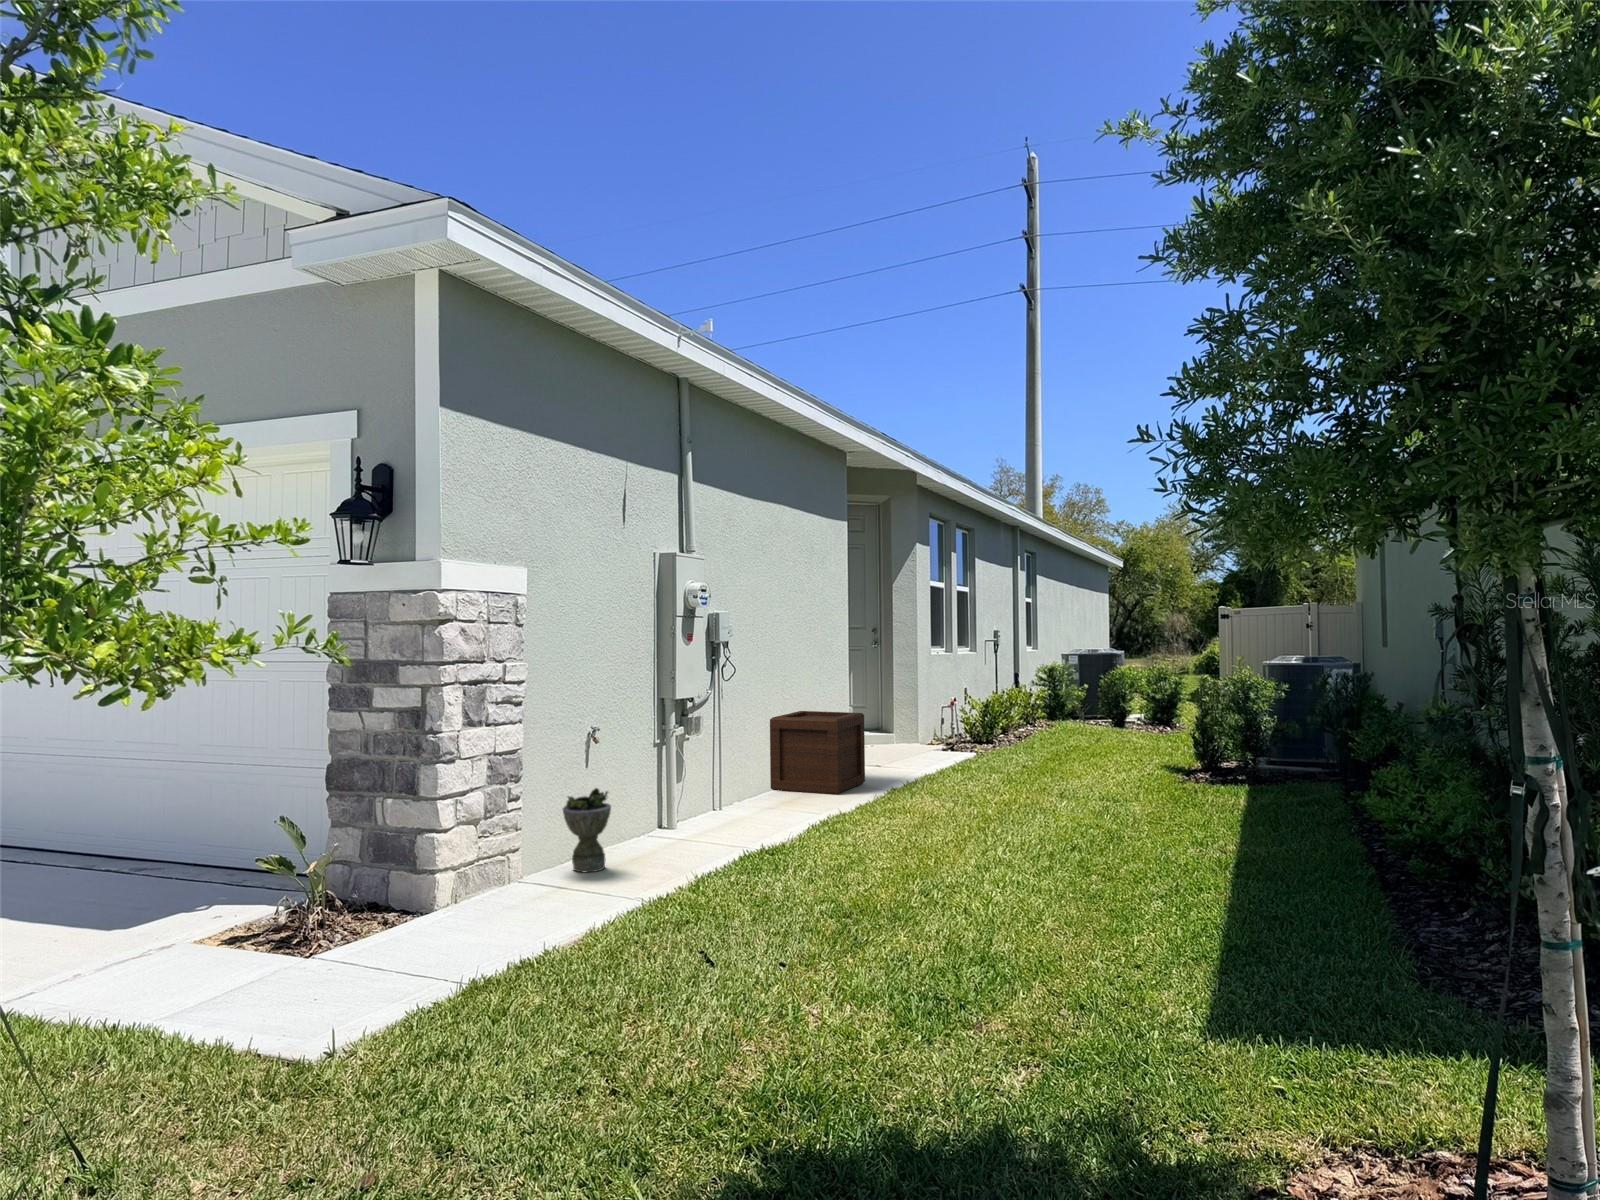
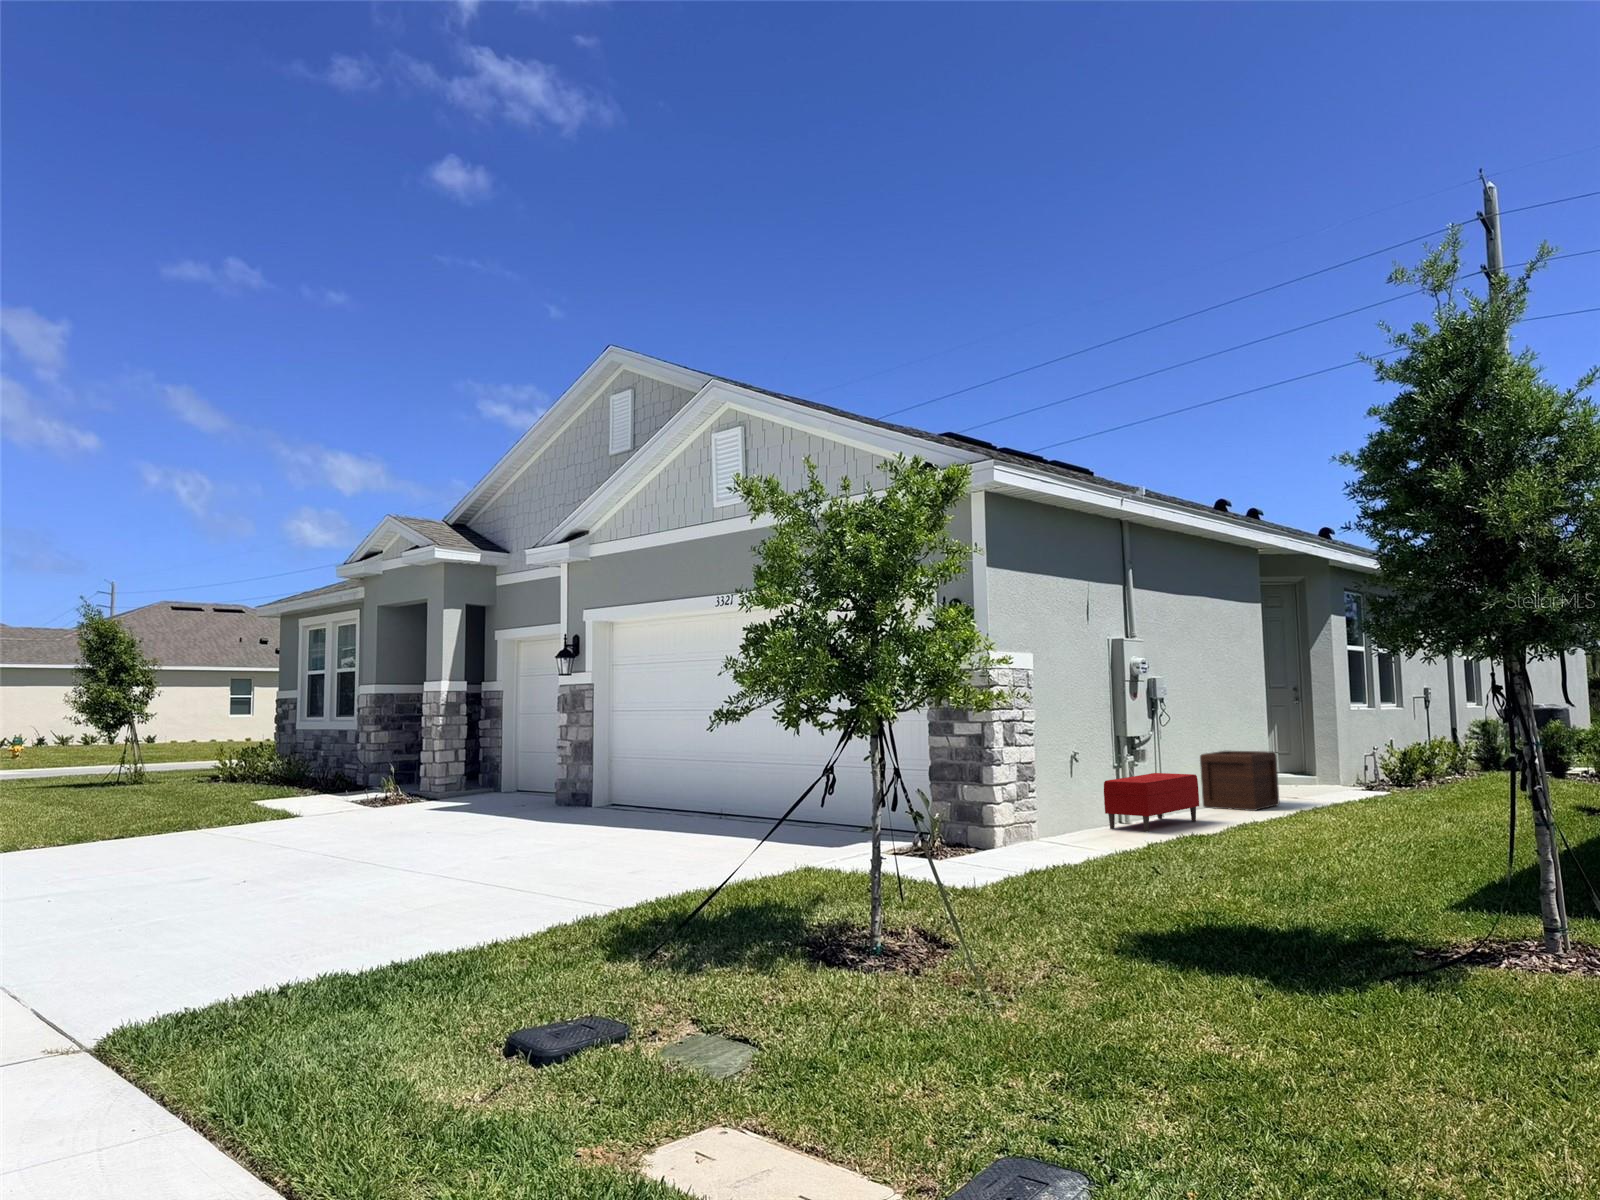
bench: none [636,750,771,847] -> present [1104,773,1199,832]
planter: present [563,788,611,872] -> none [1059,789,1089,840]

